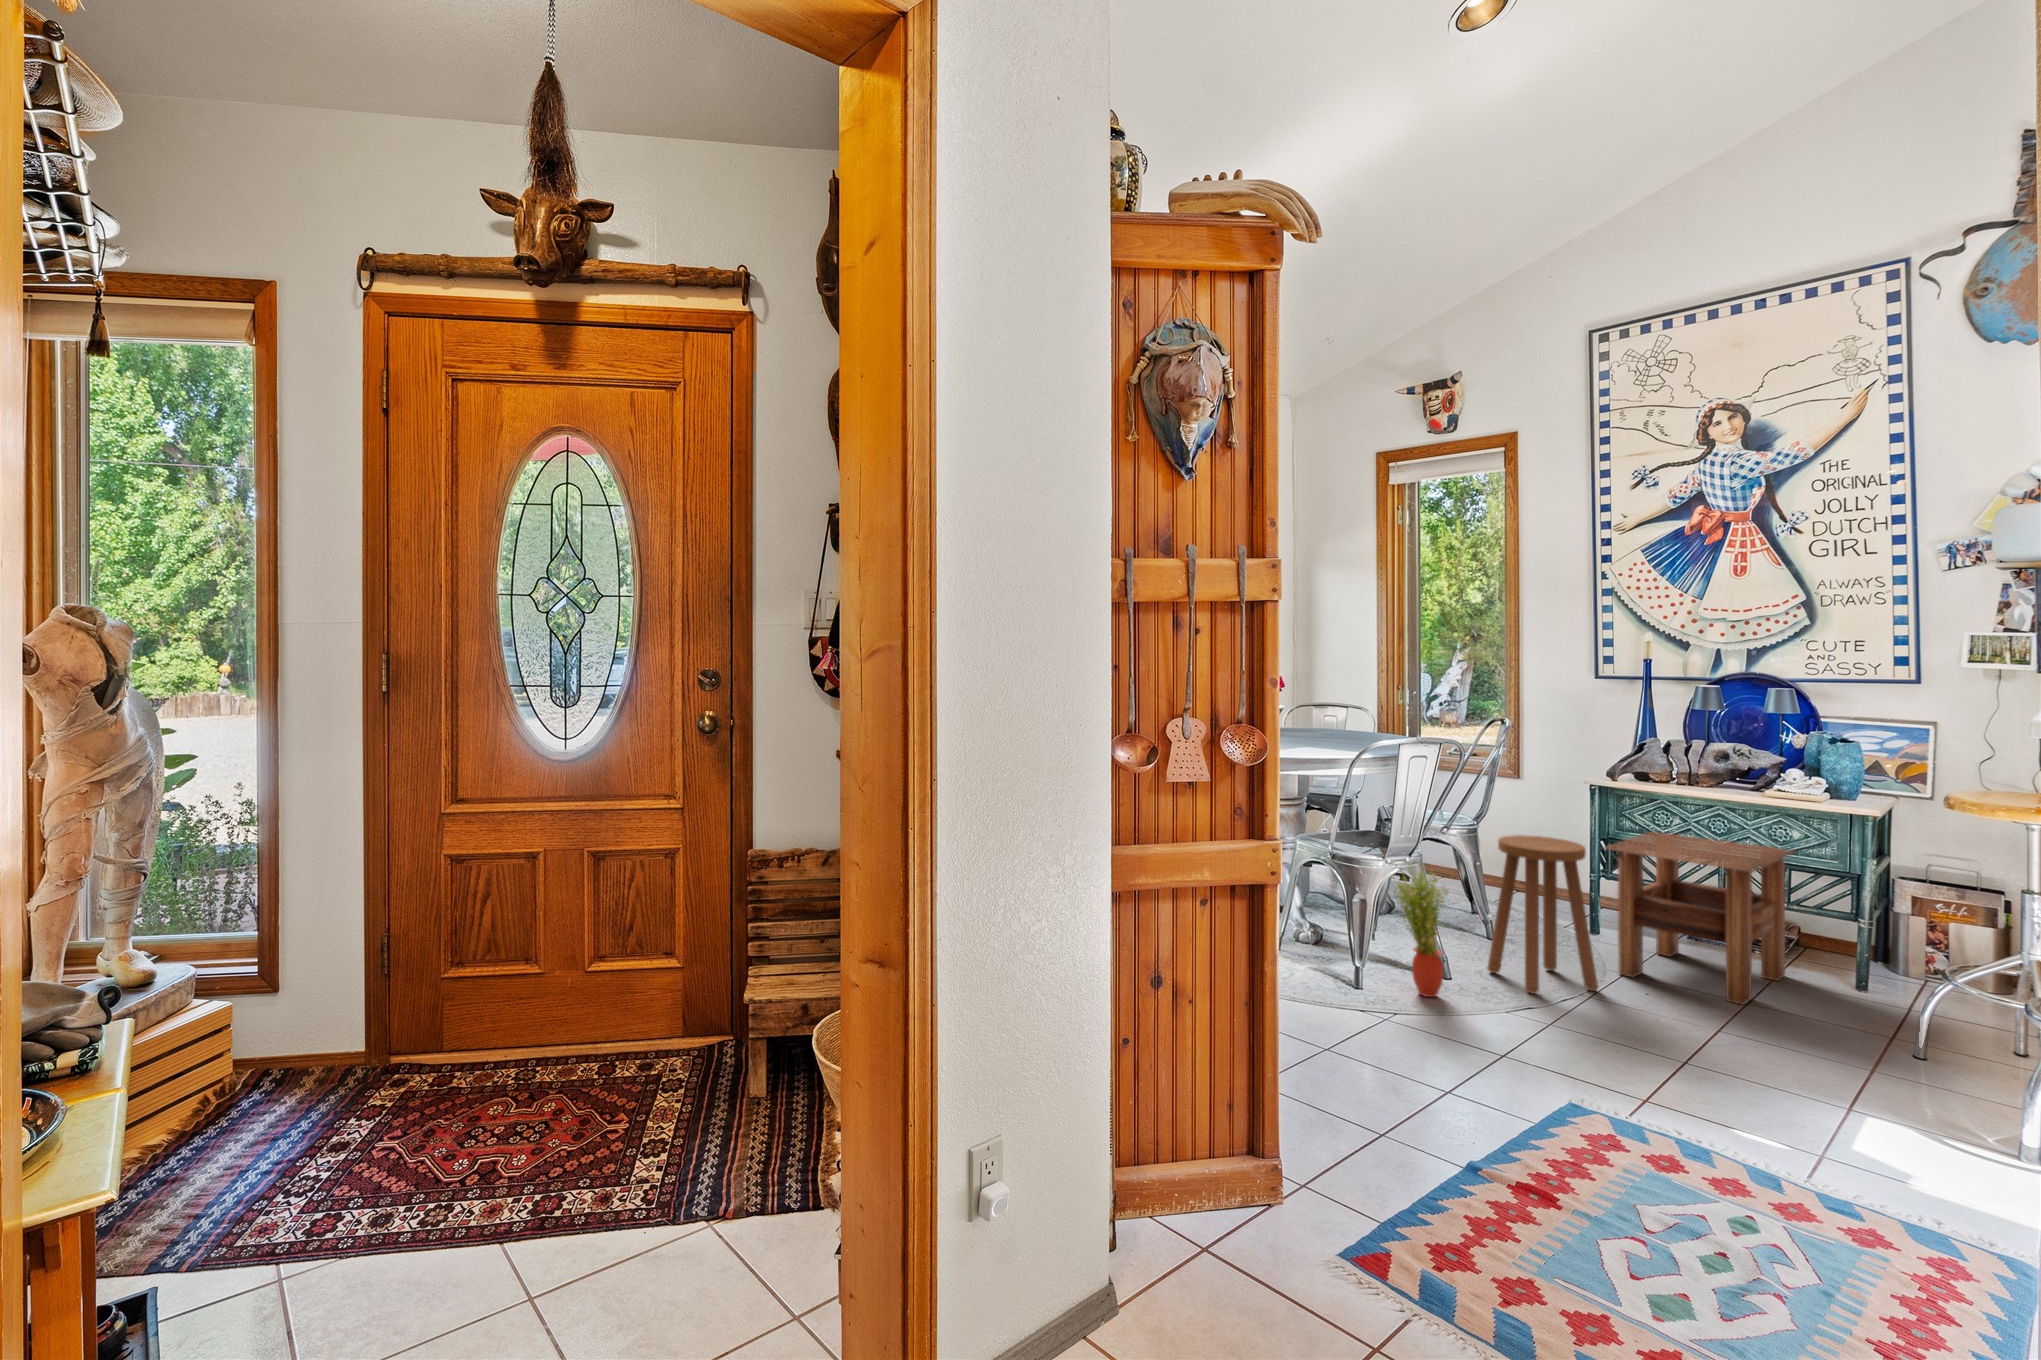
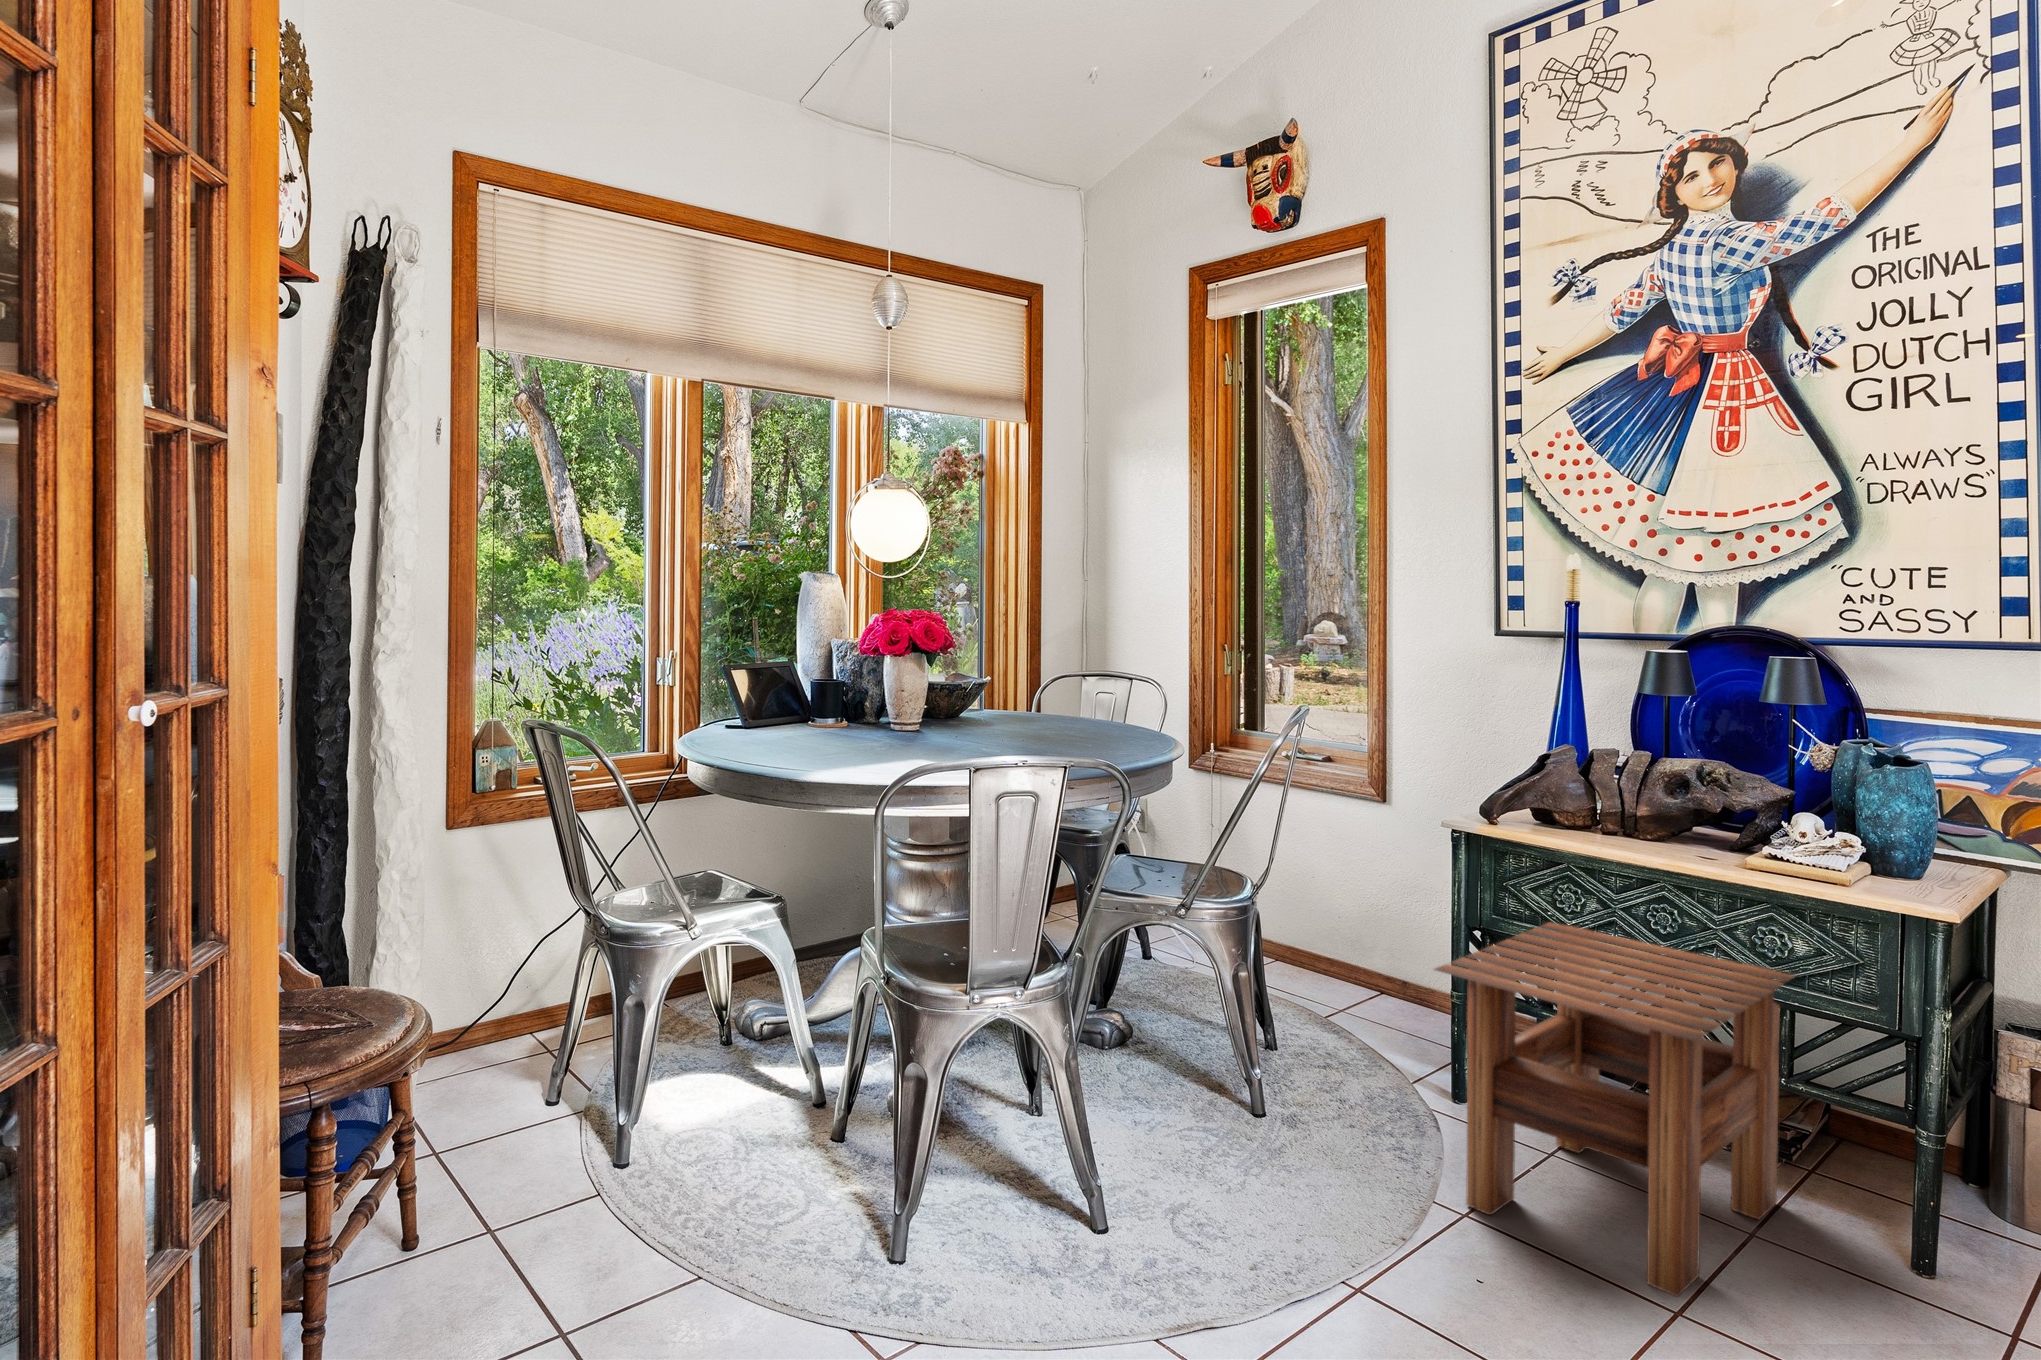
stool: present [1487,835,1598,994] -> none [1222,943,1408,1271]
potted plant: present [1391,864,1448,997] -> none [1002,1009,1100,1287]

